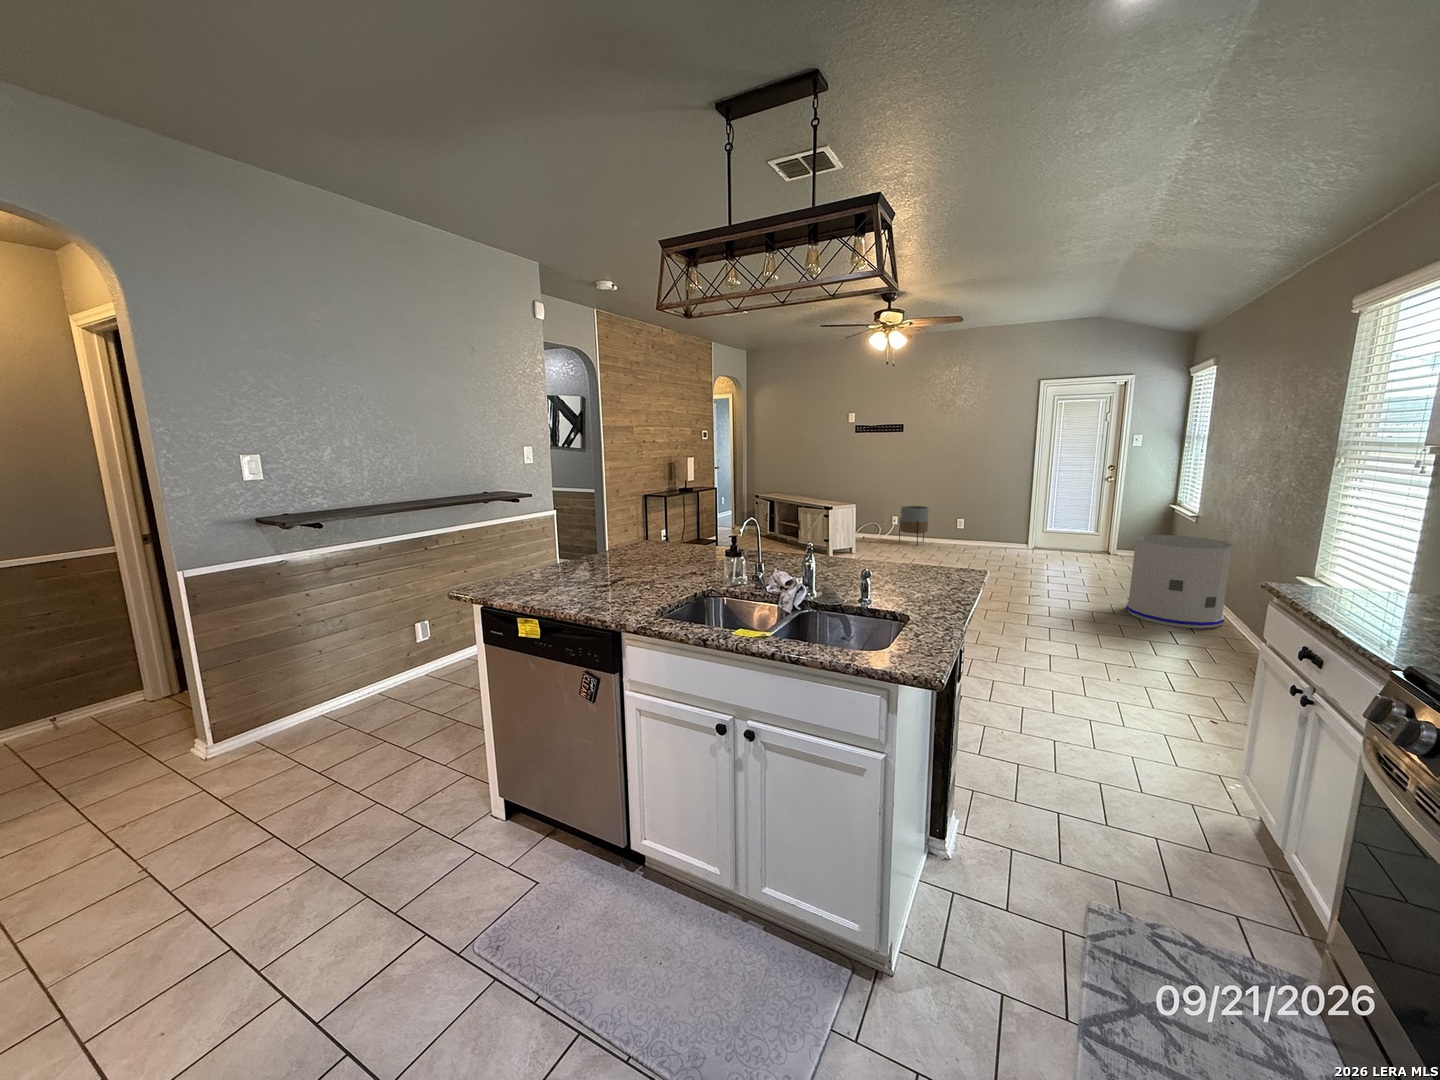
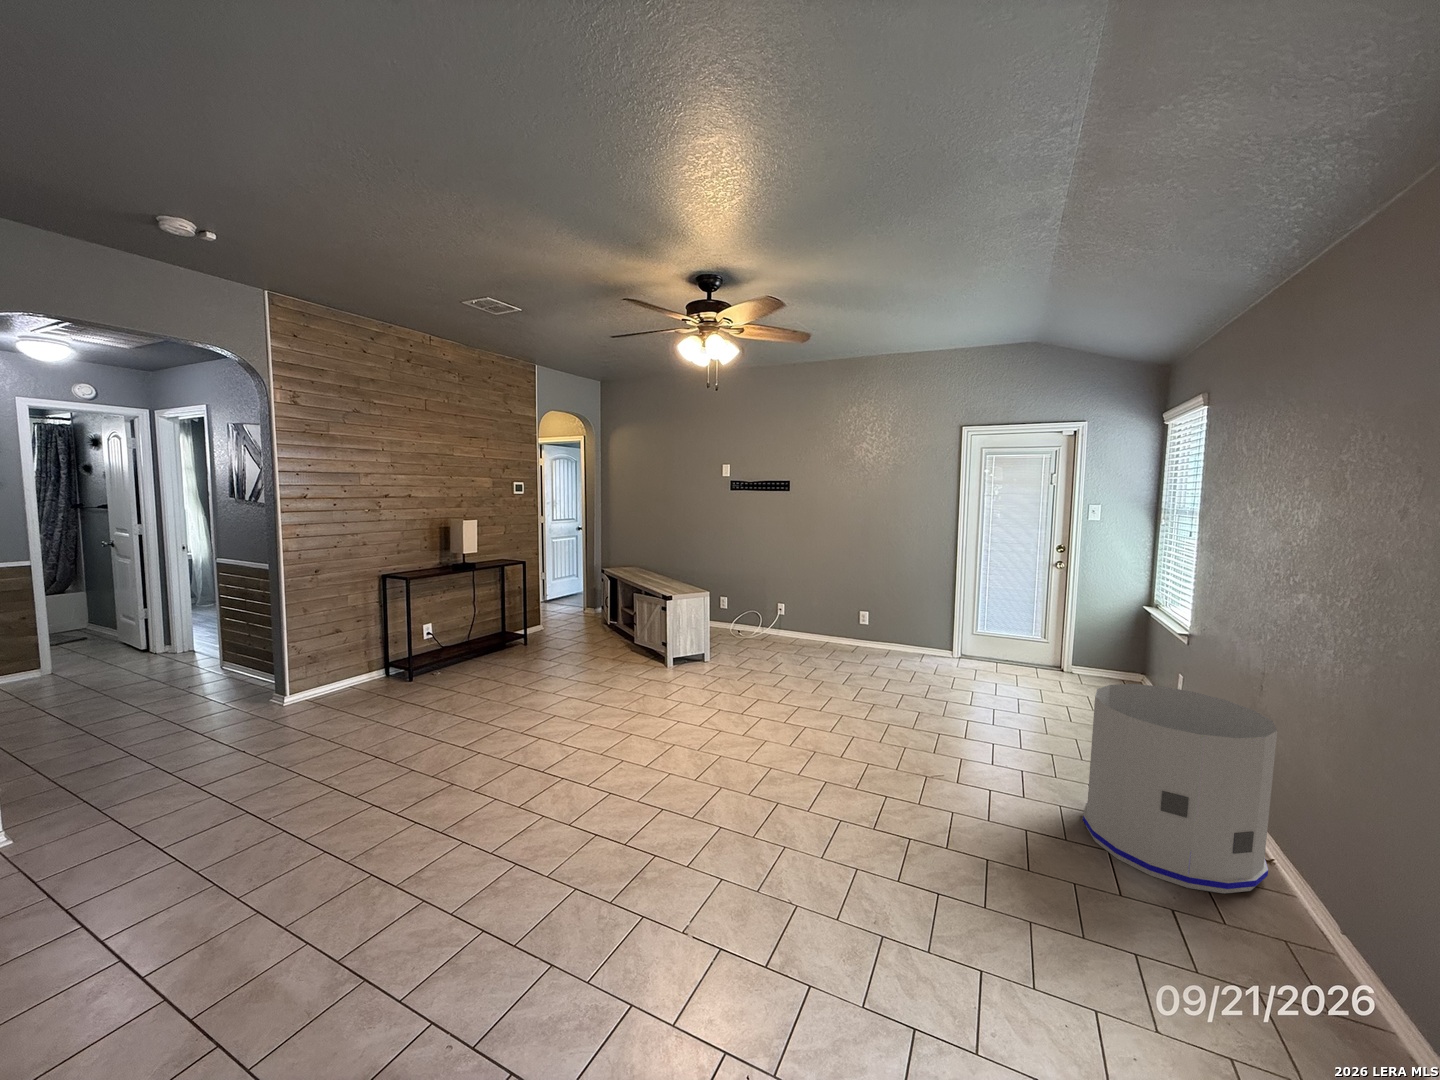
planter: present [899,506,929,546] -> none [782,591,819,649]

